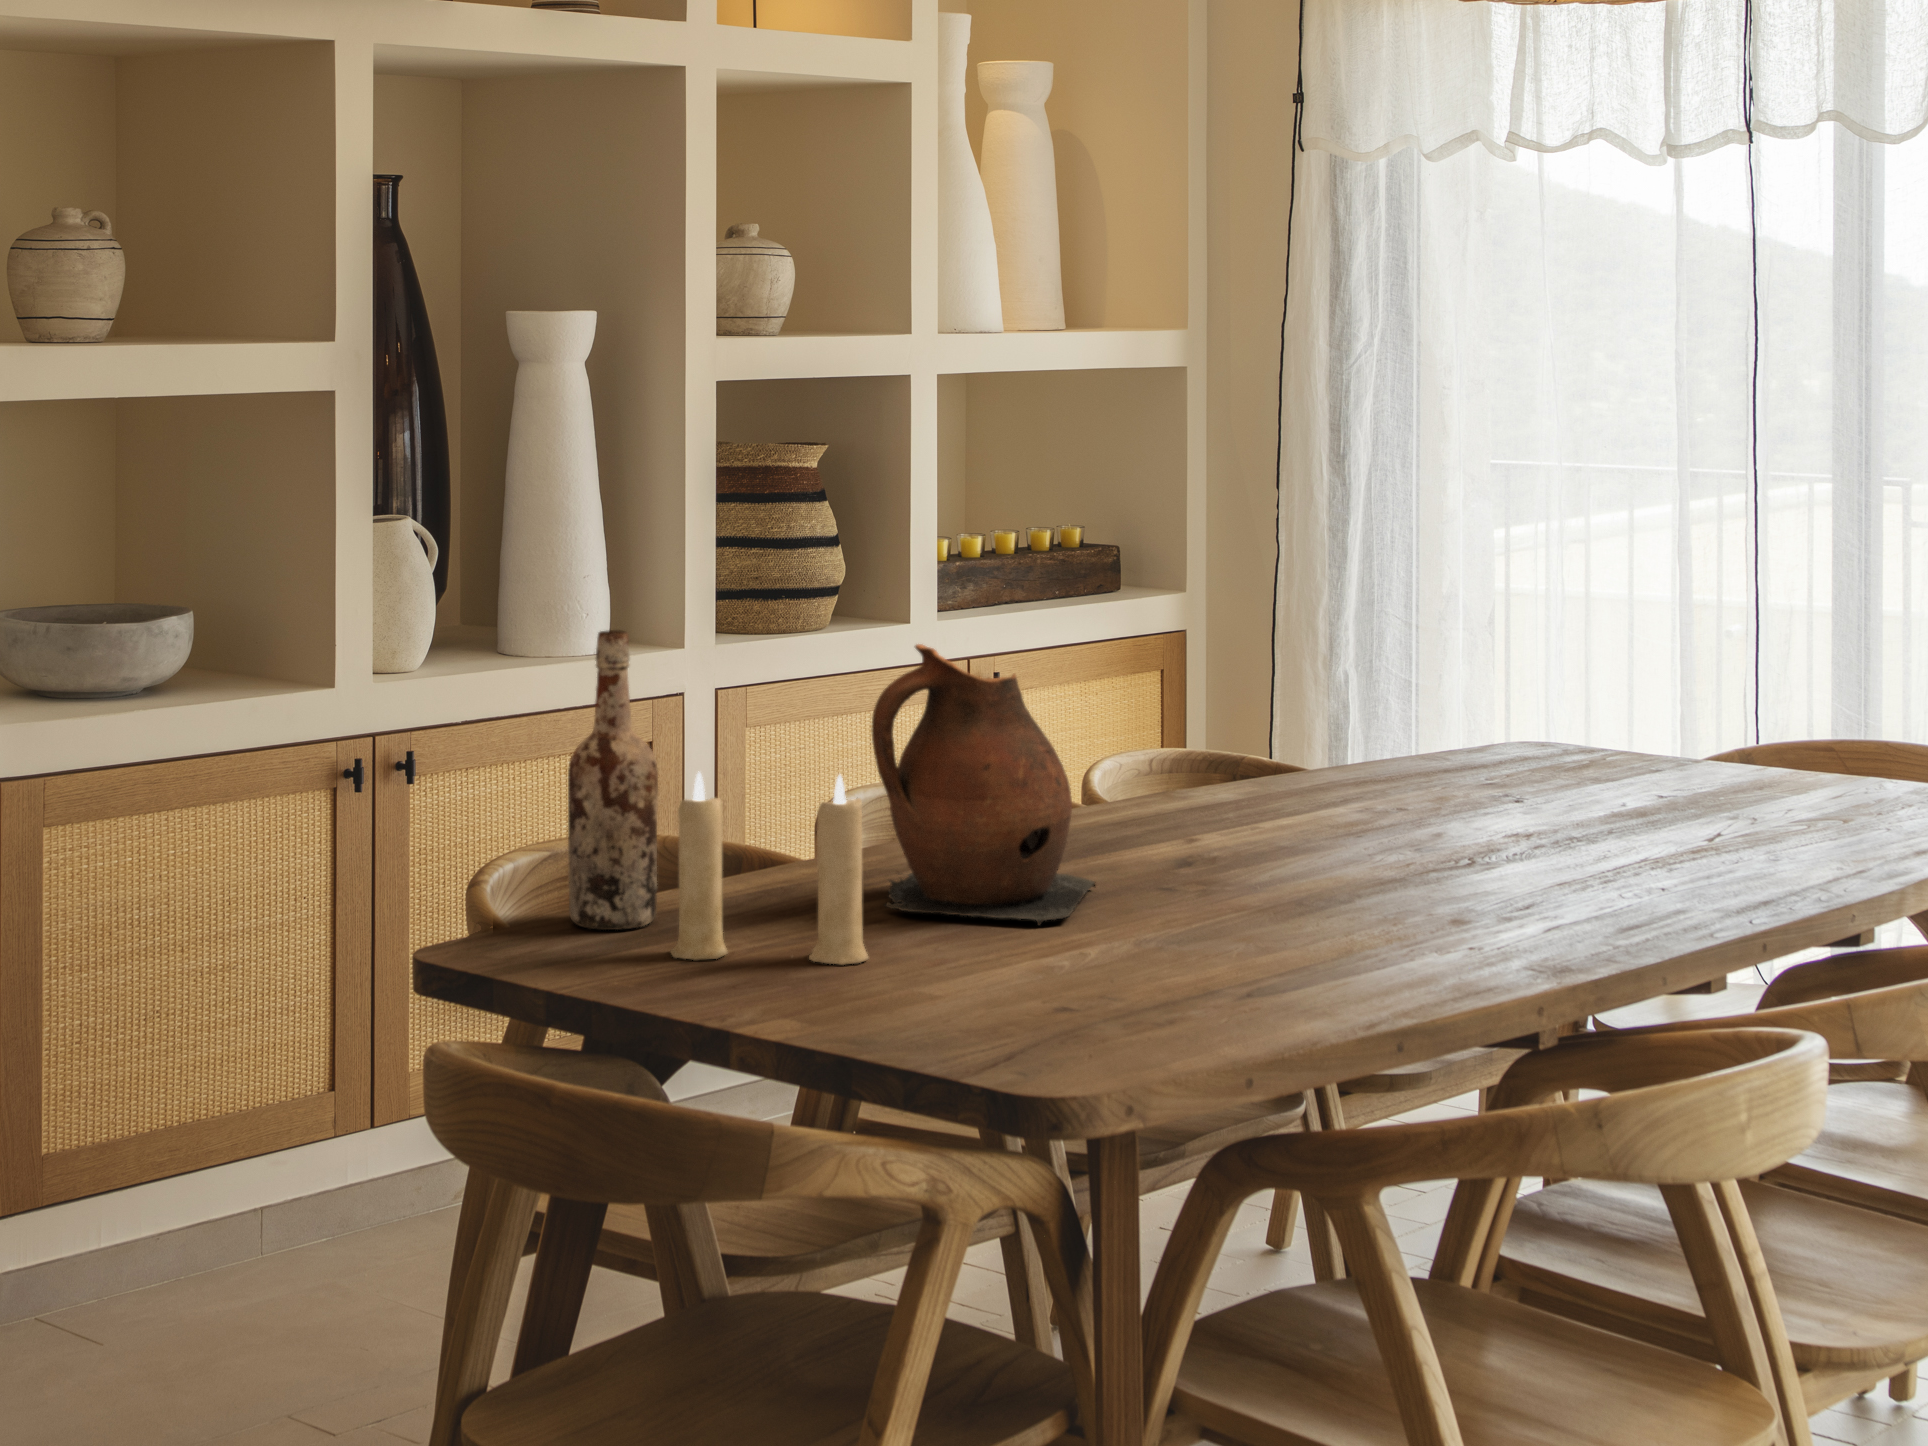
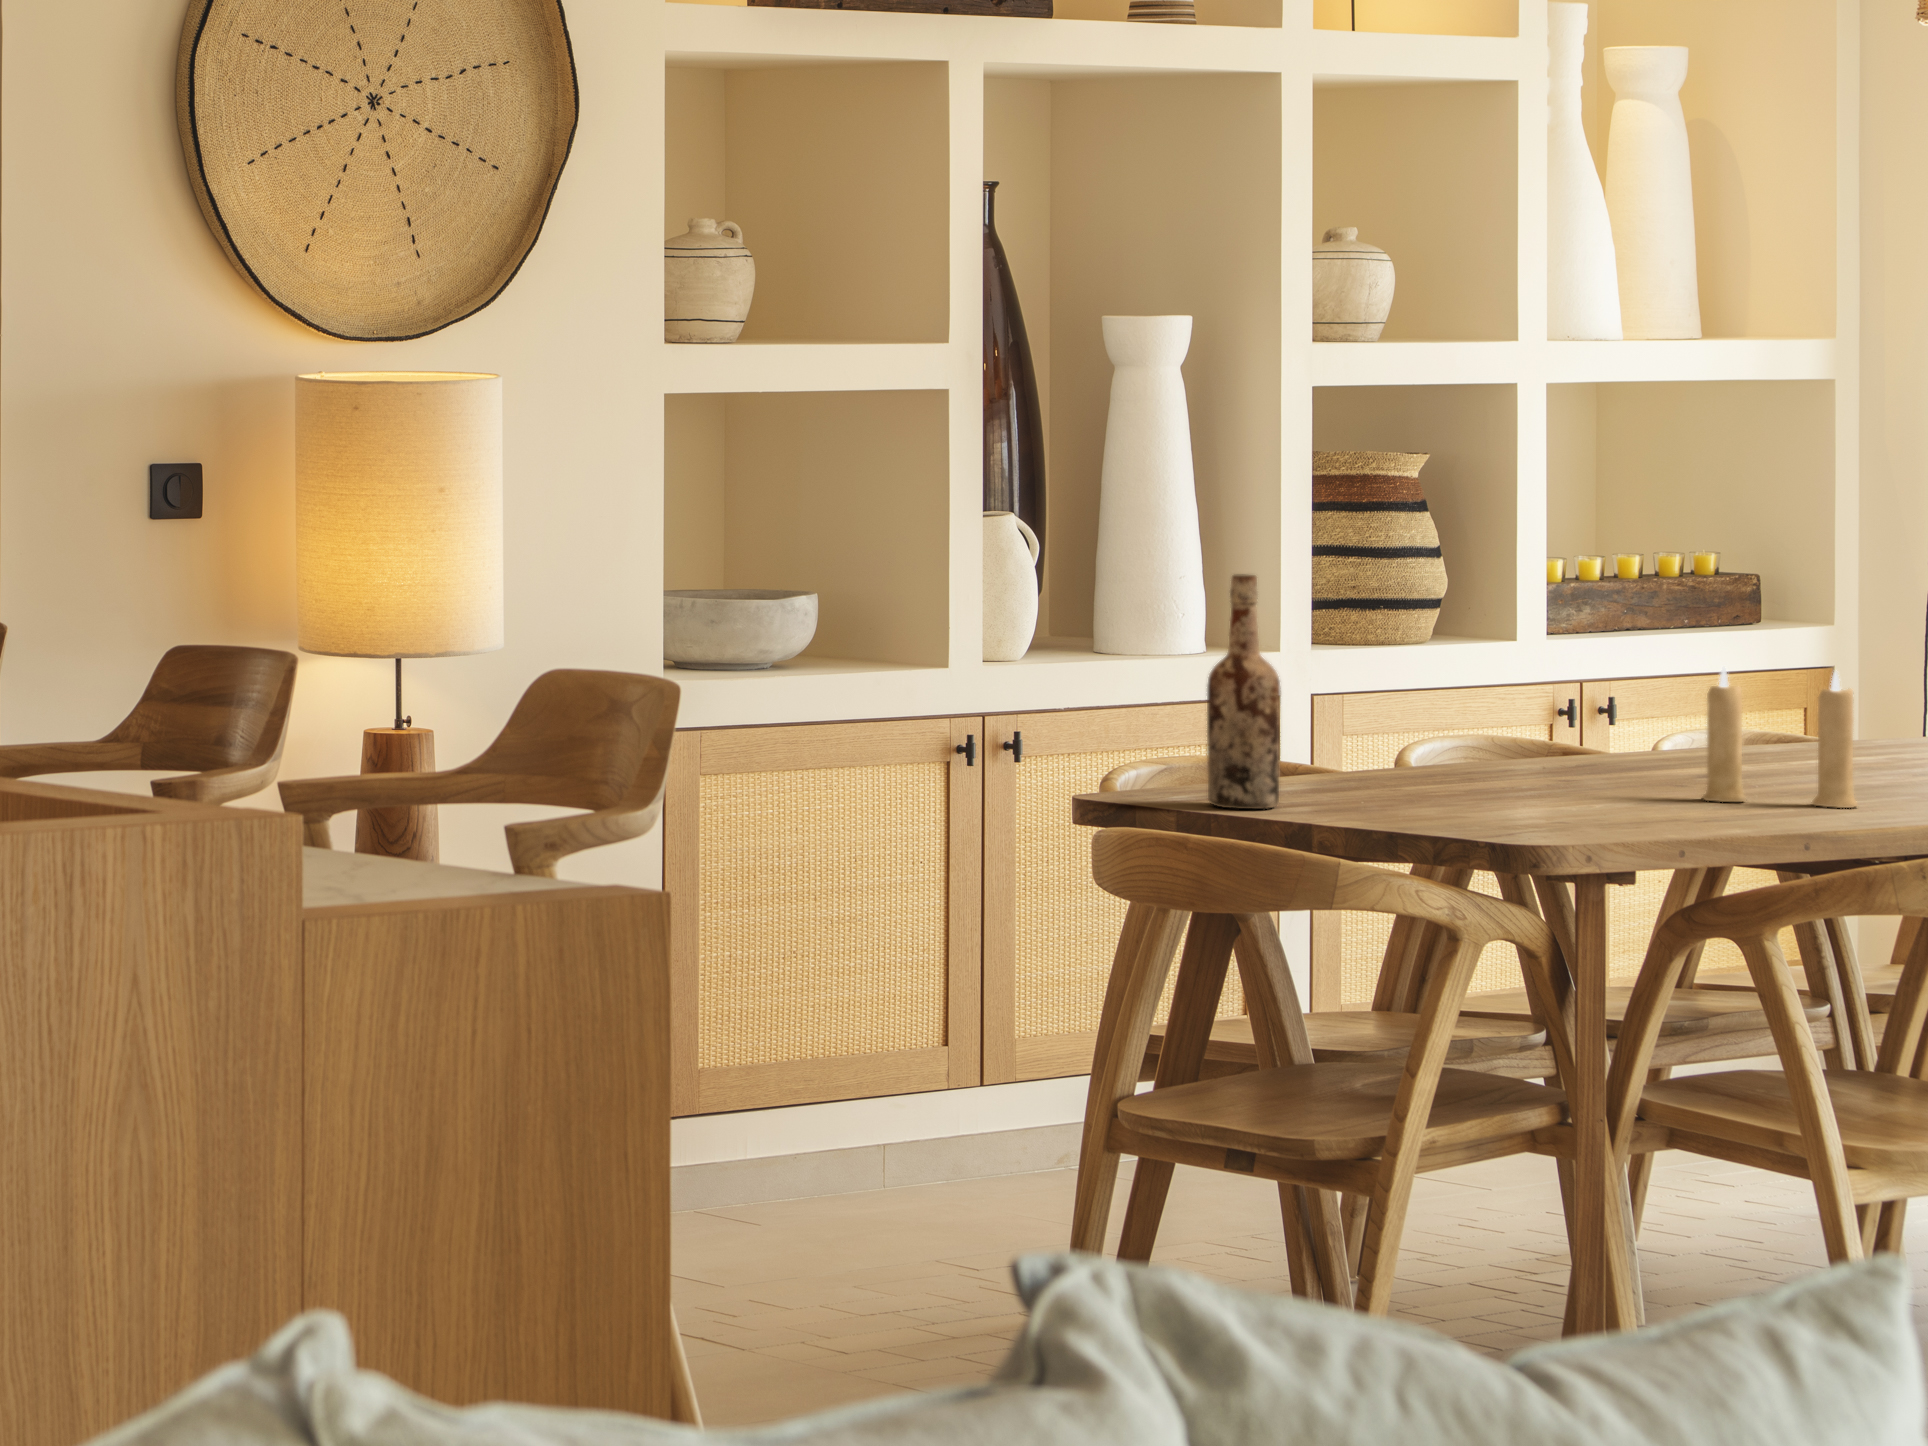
ceramic pitcher: present [871,644,1095,925] -> none [1459,595,1656,821]
candle: present [671,772,868,965] -> present [1702,668,1858,808]

